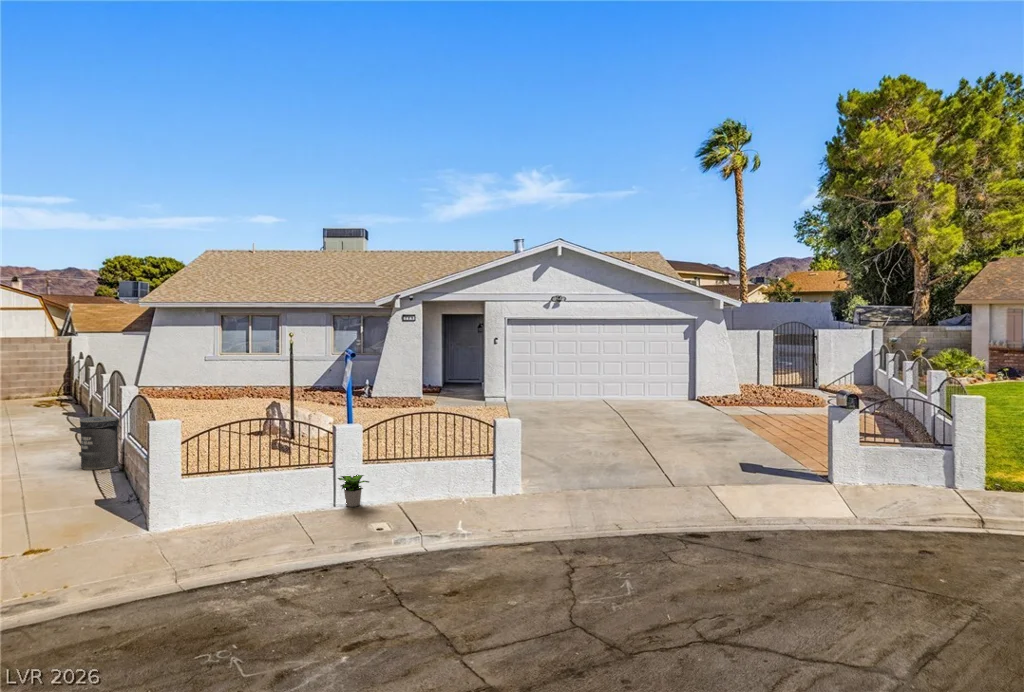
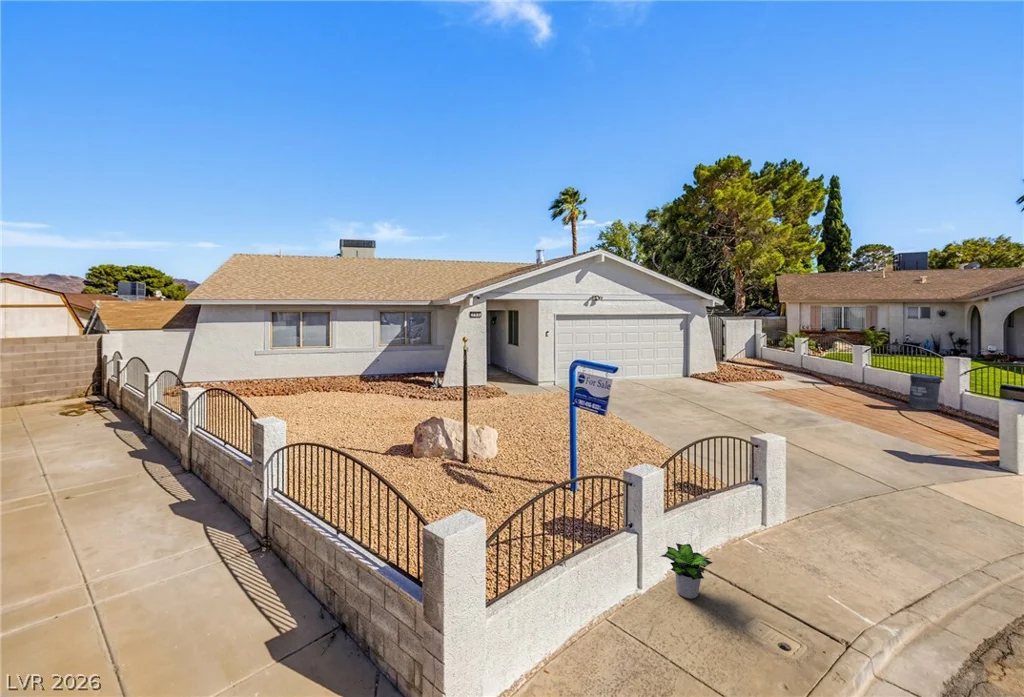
trash can: present [80,416,119,470] -> present [909,374,942,410]

